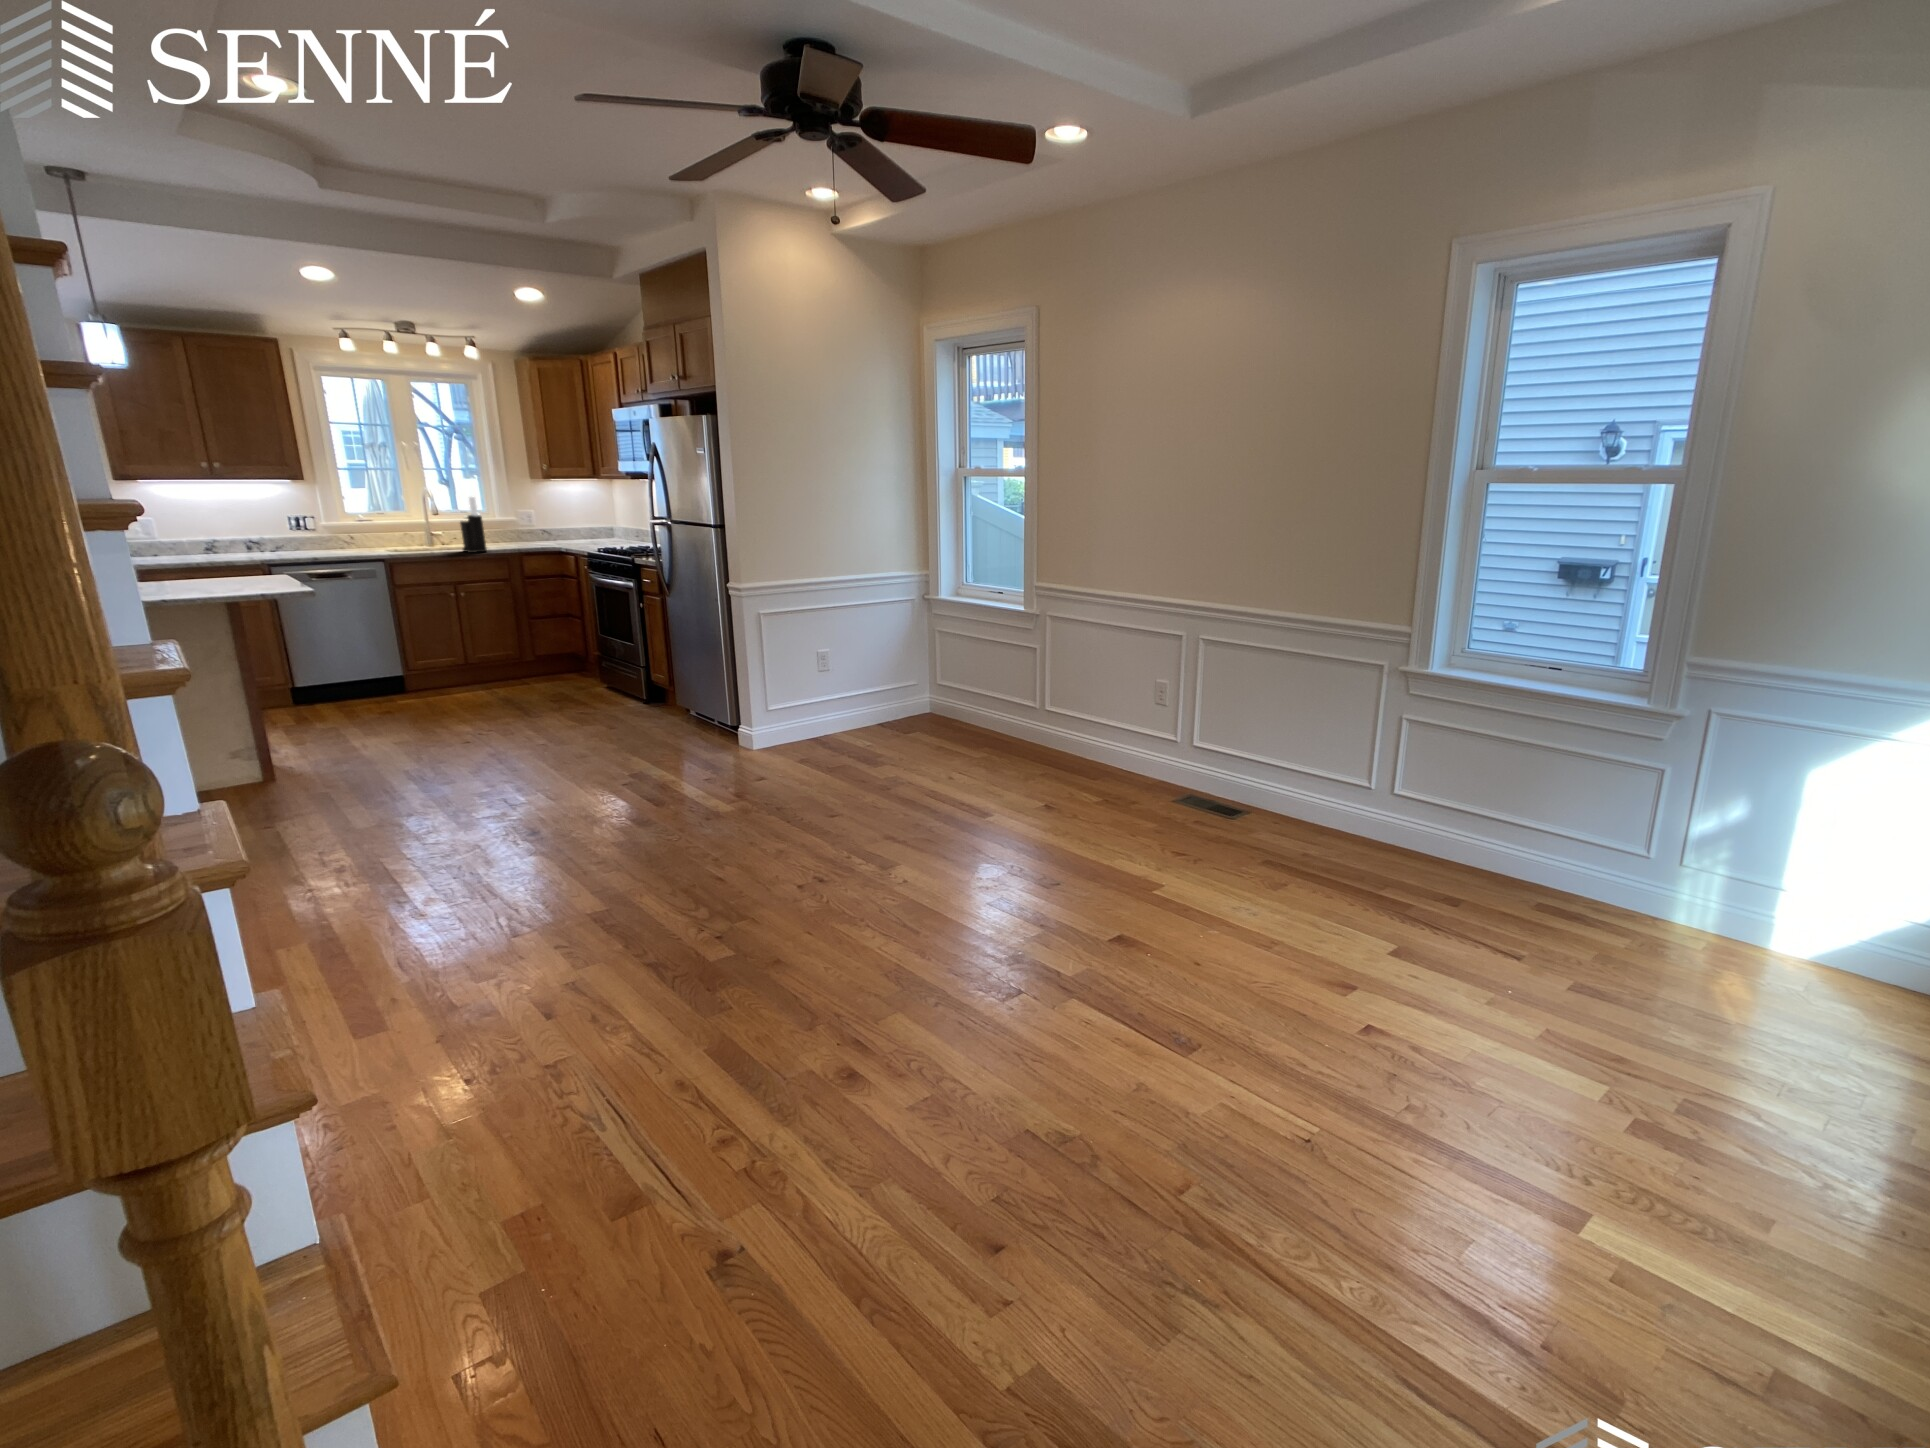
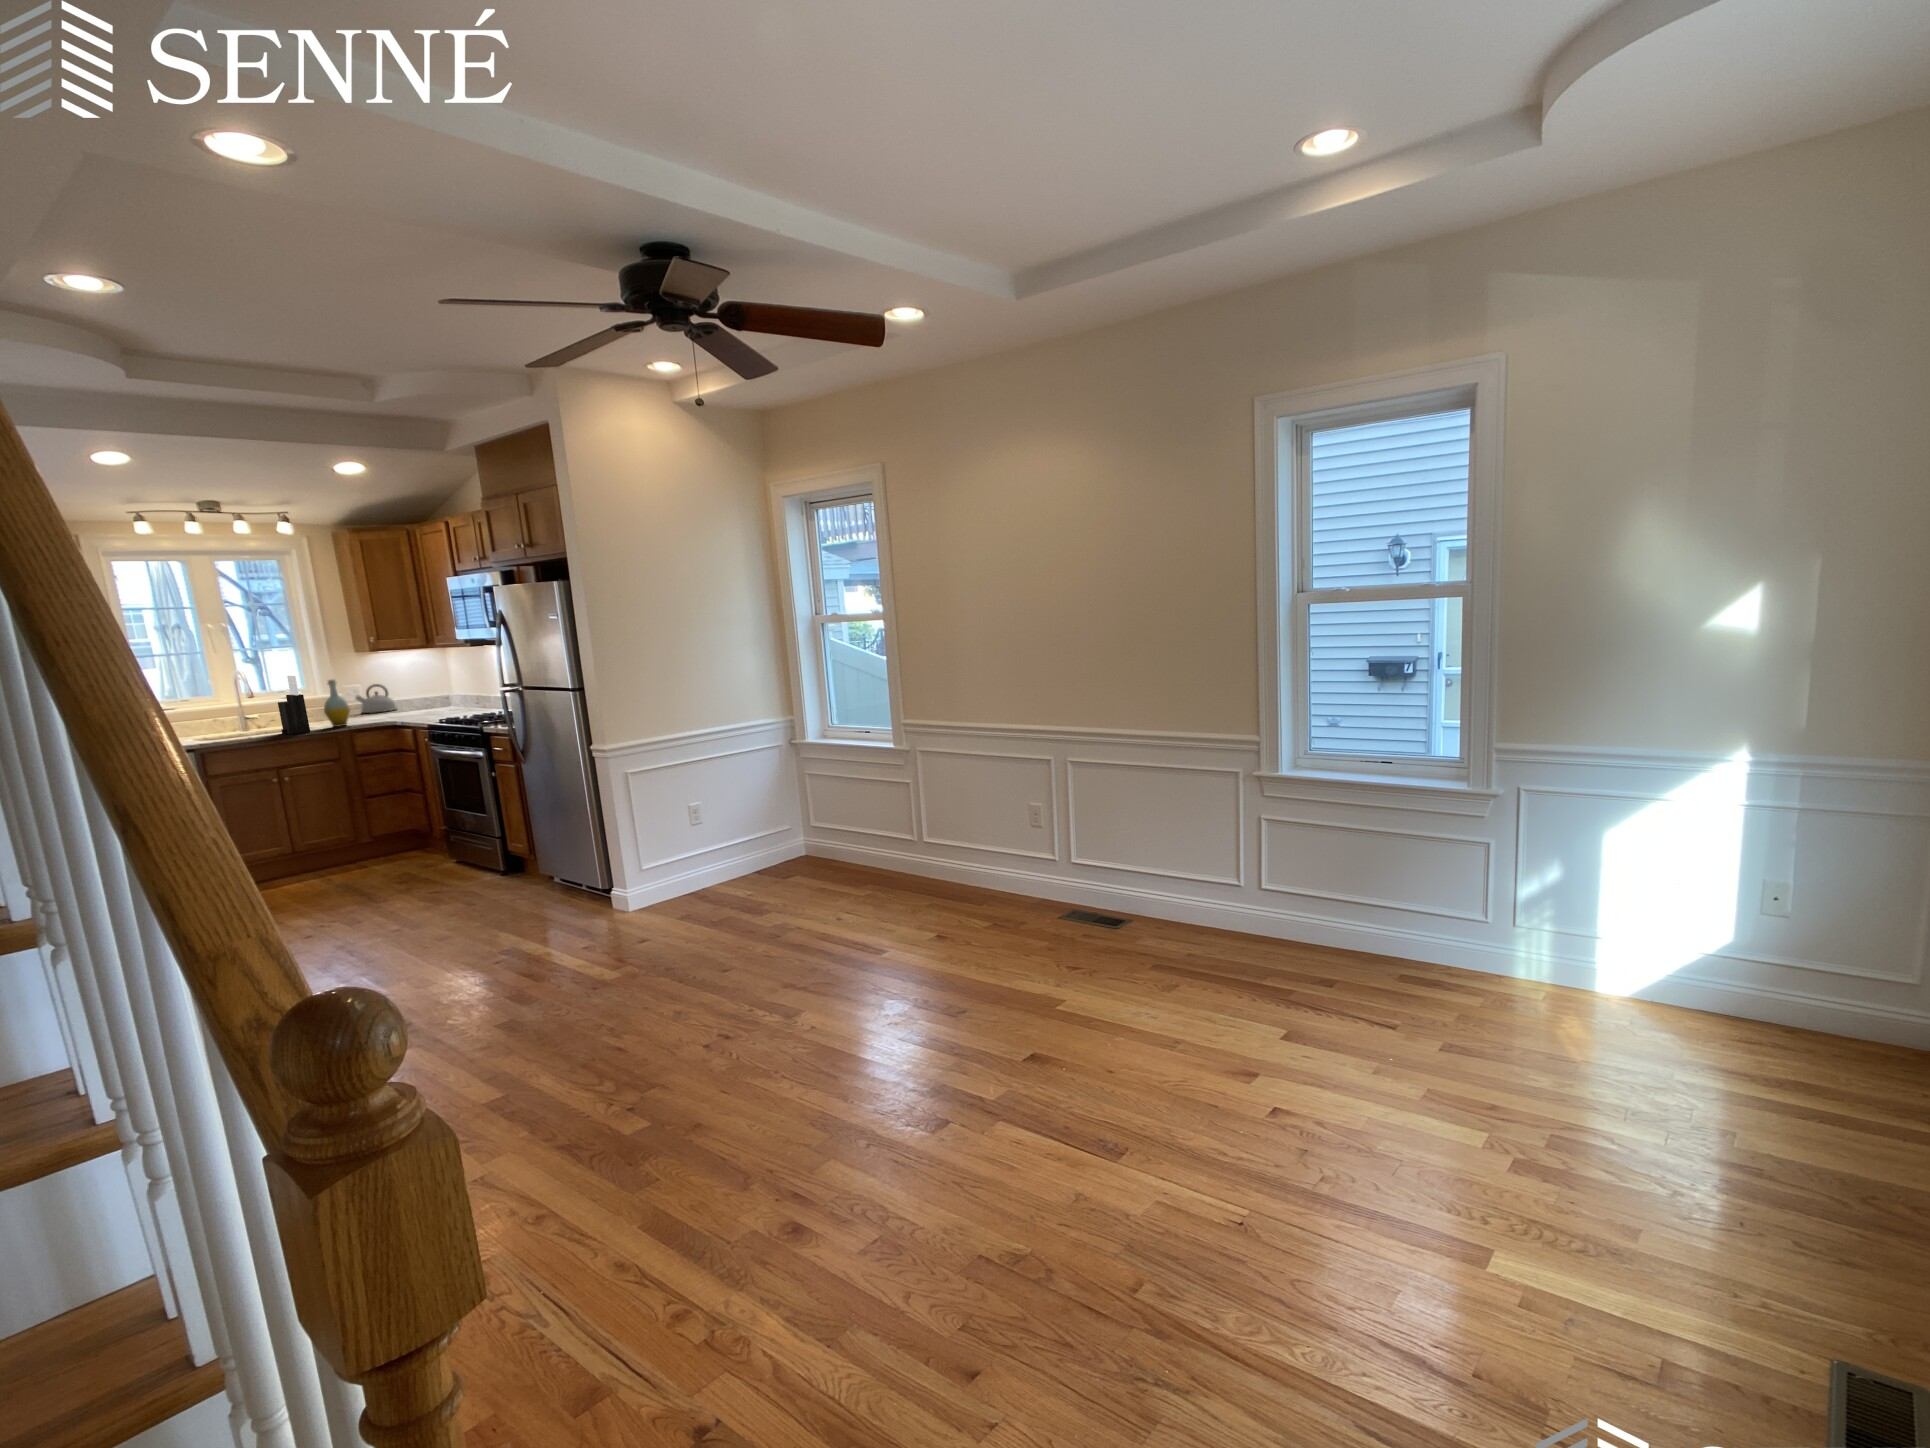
bottle: none [500,504,523,550] -> present [324,680,350,727]
kettle: none [531,513,569,540] -> present [356,684,397,713]

